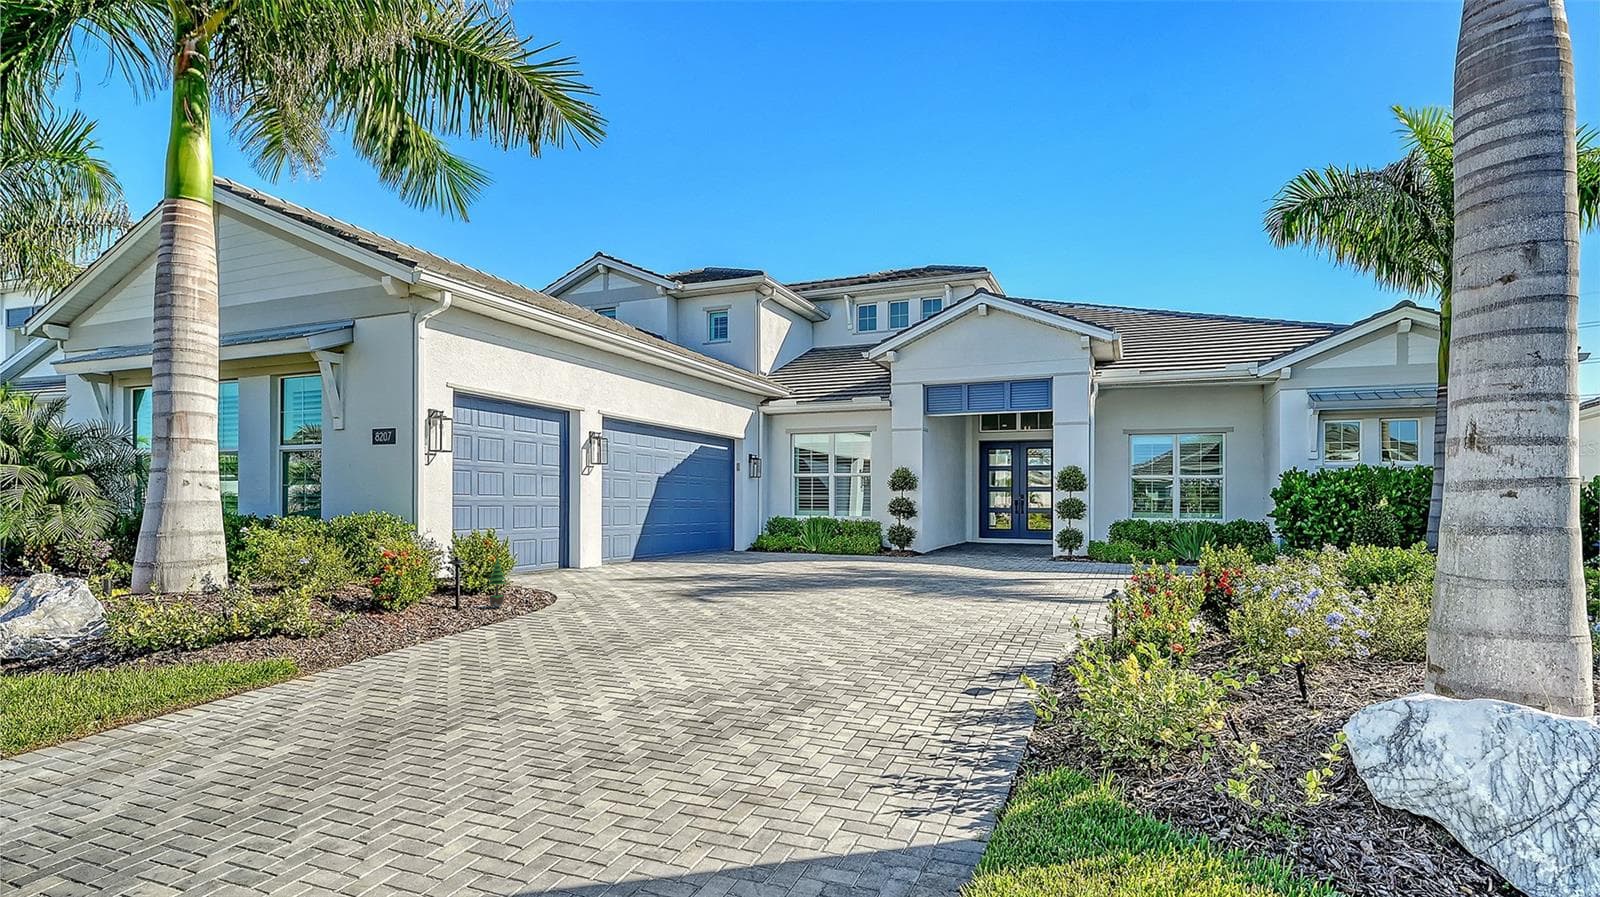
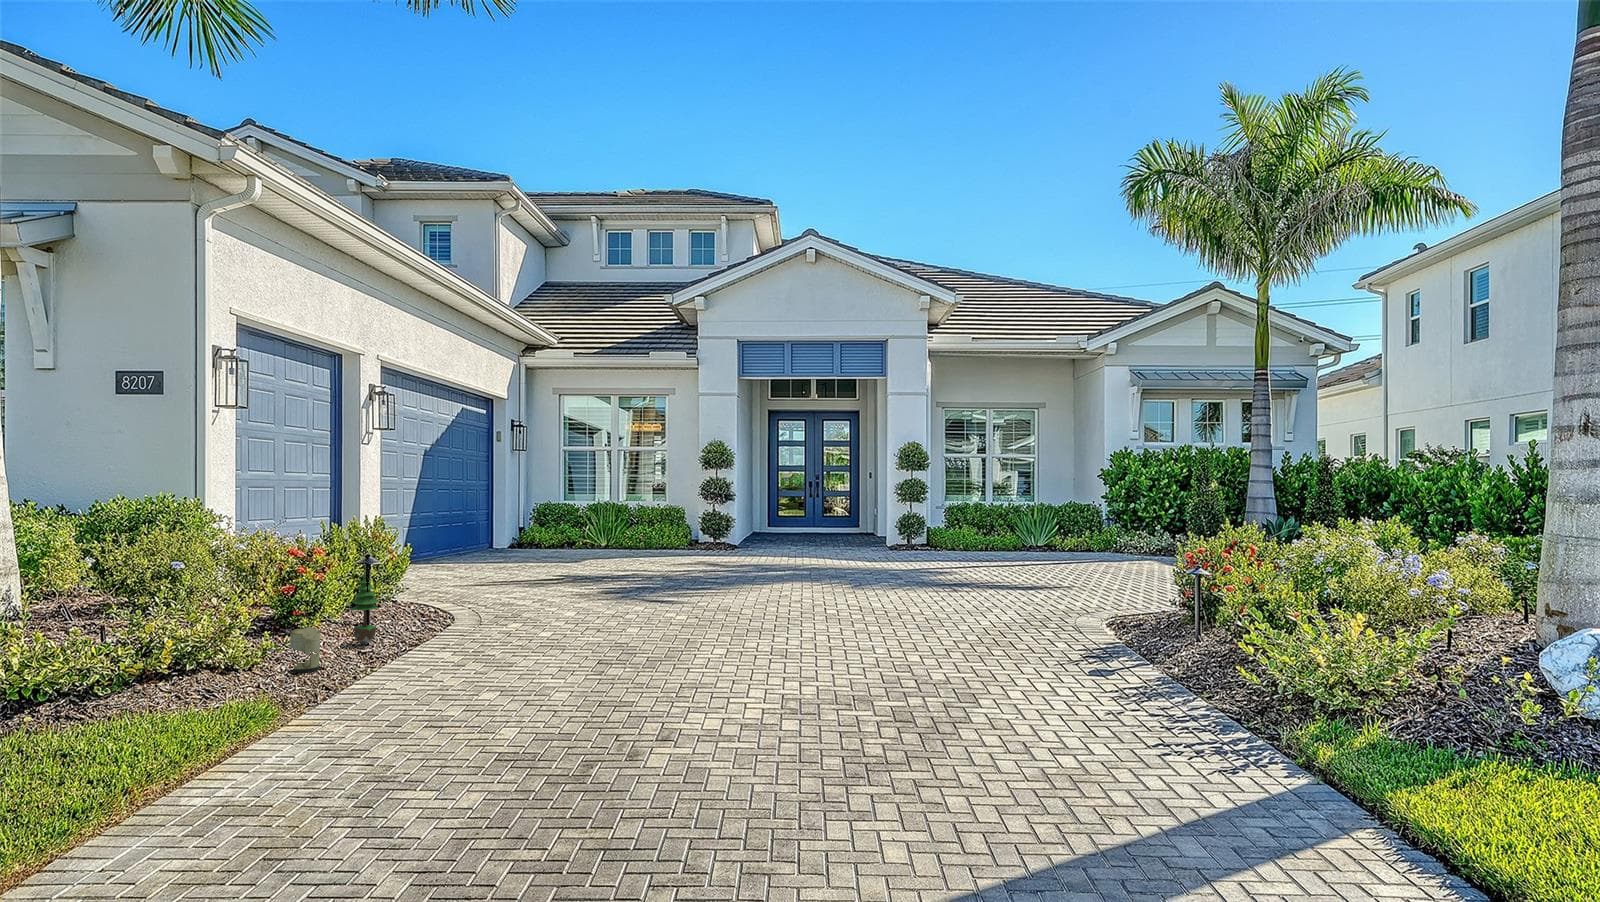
watering can: none [418,586,441,622] -> present [289,627,321,673]

